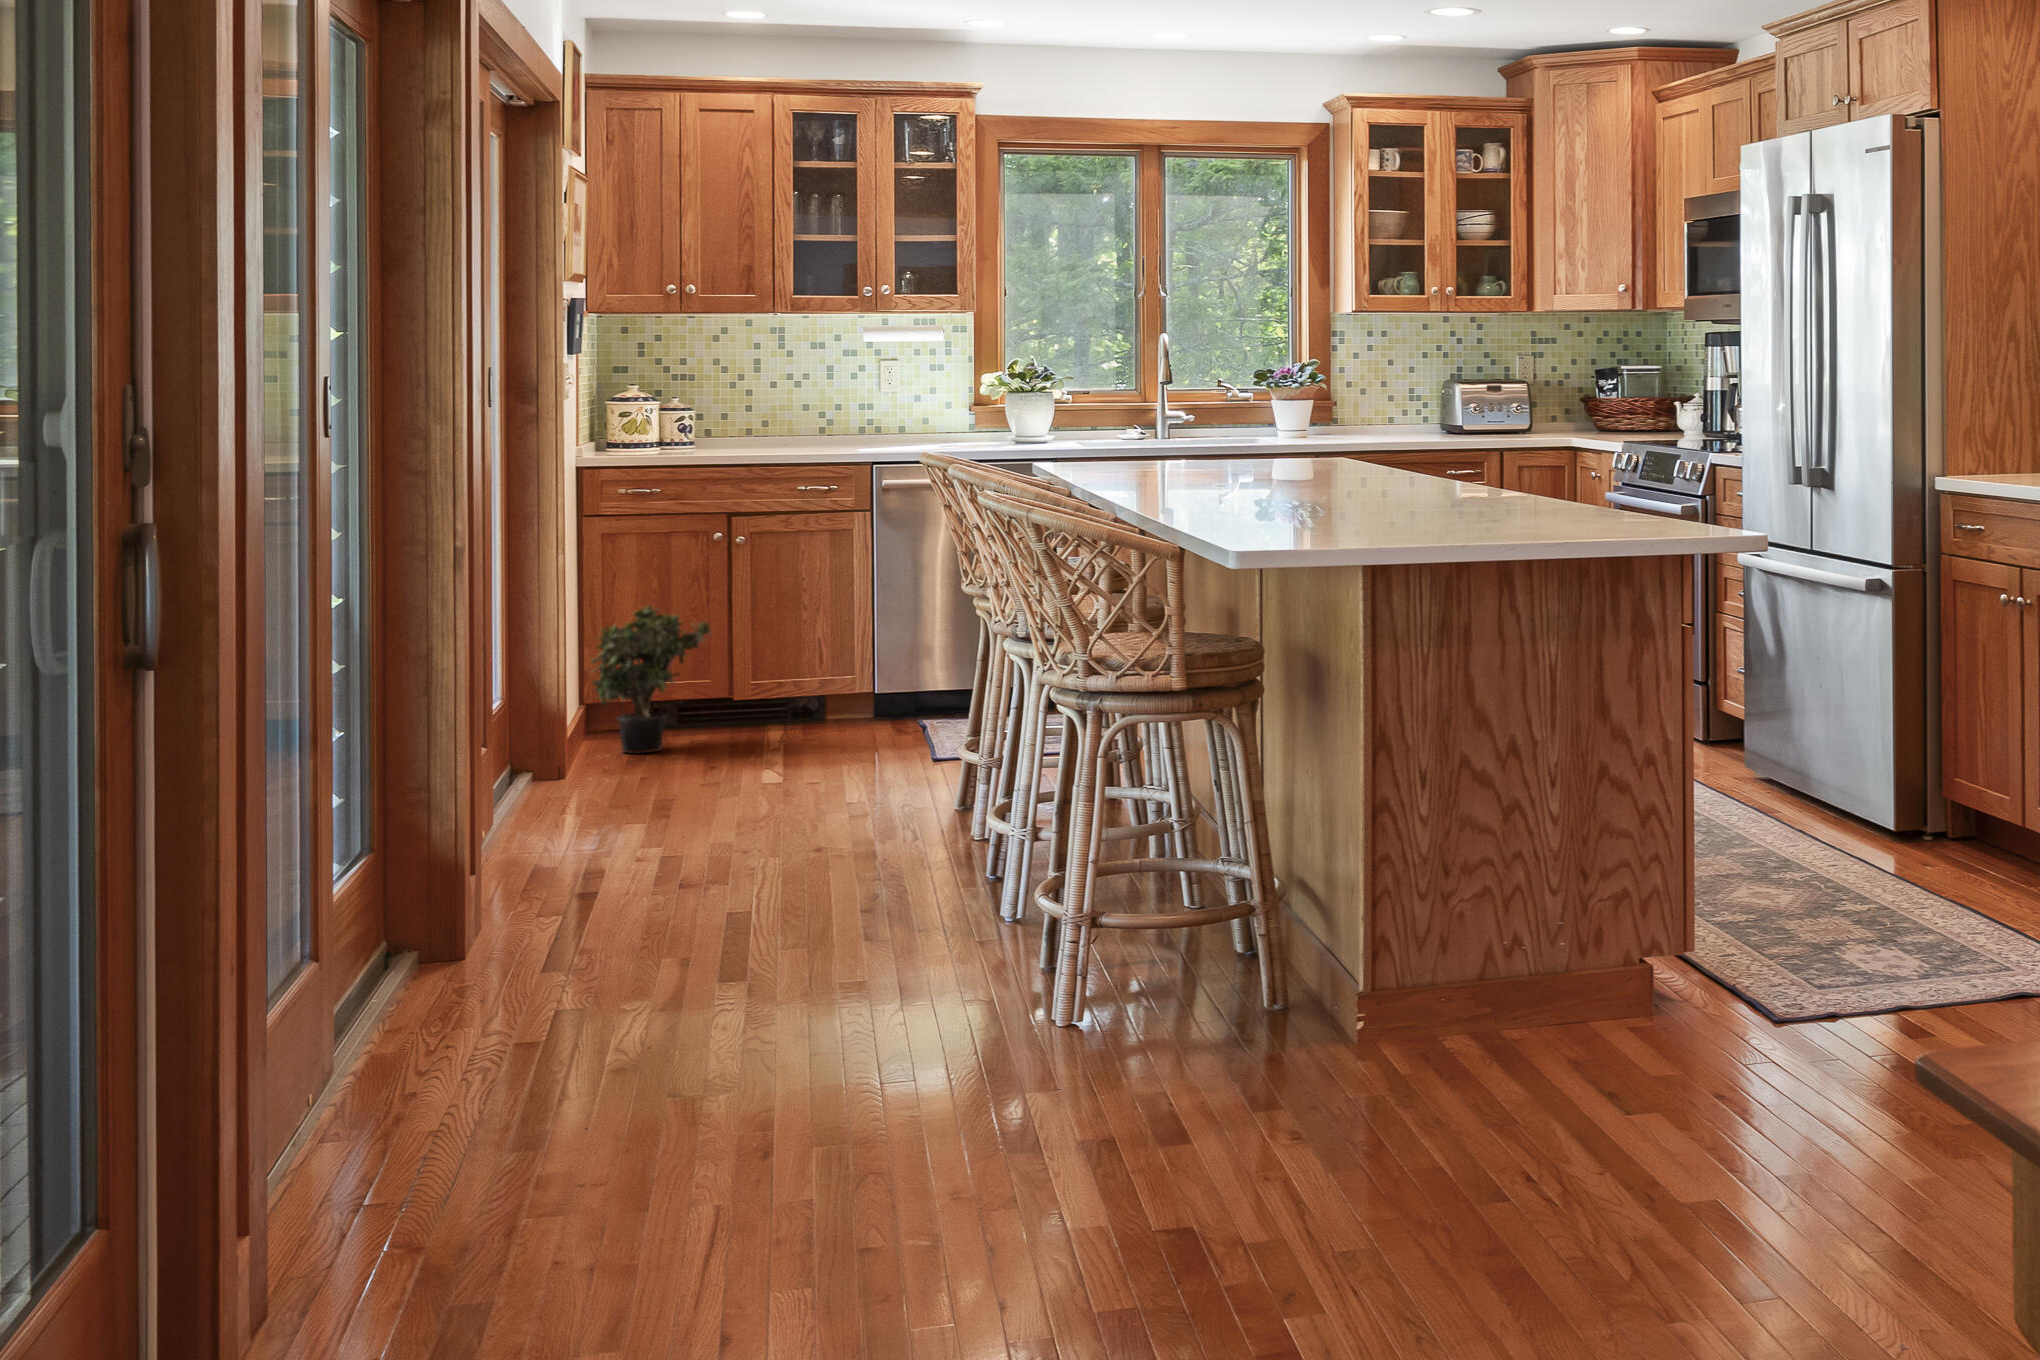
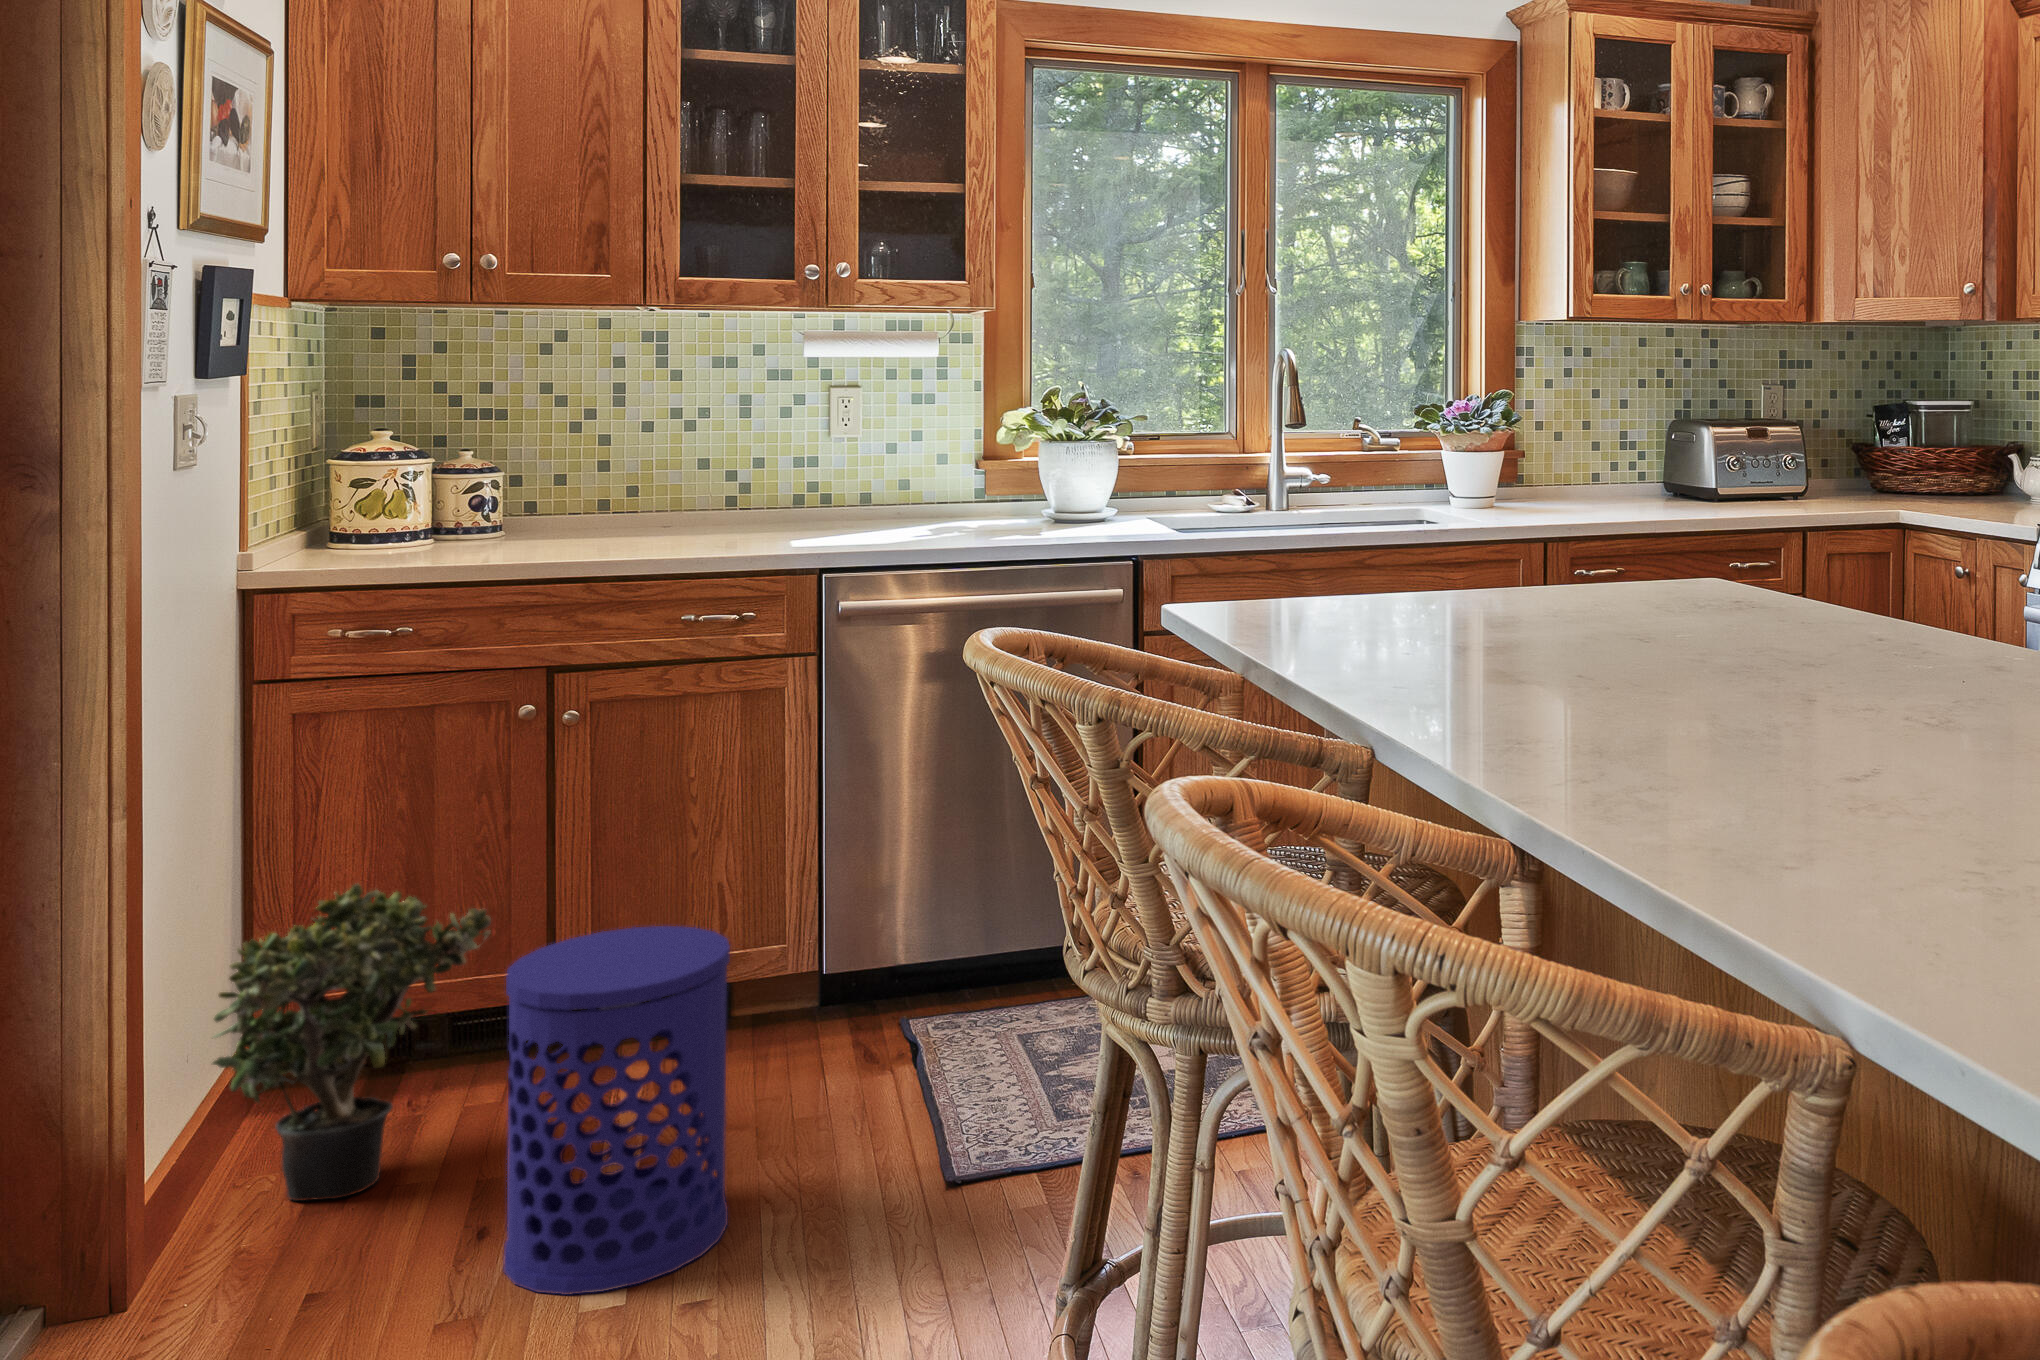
waste bin: none [726,625,826,775] -> present [503,926,730,1295]

